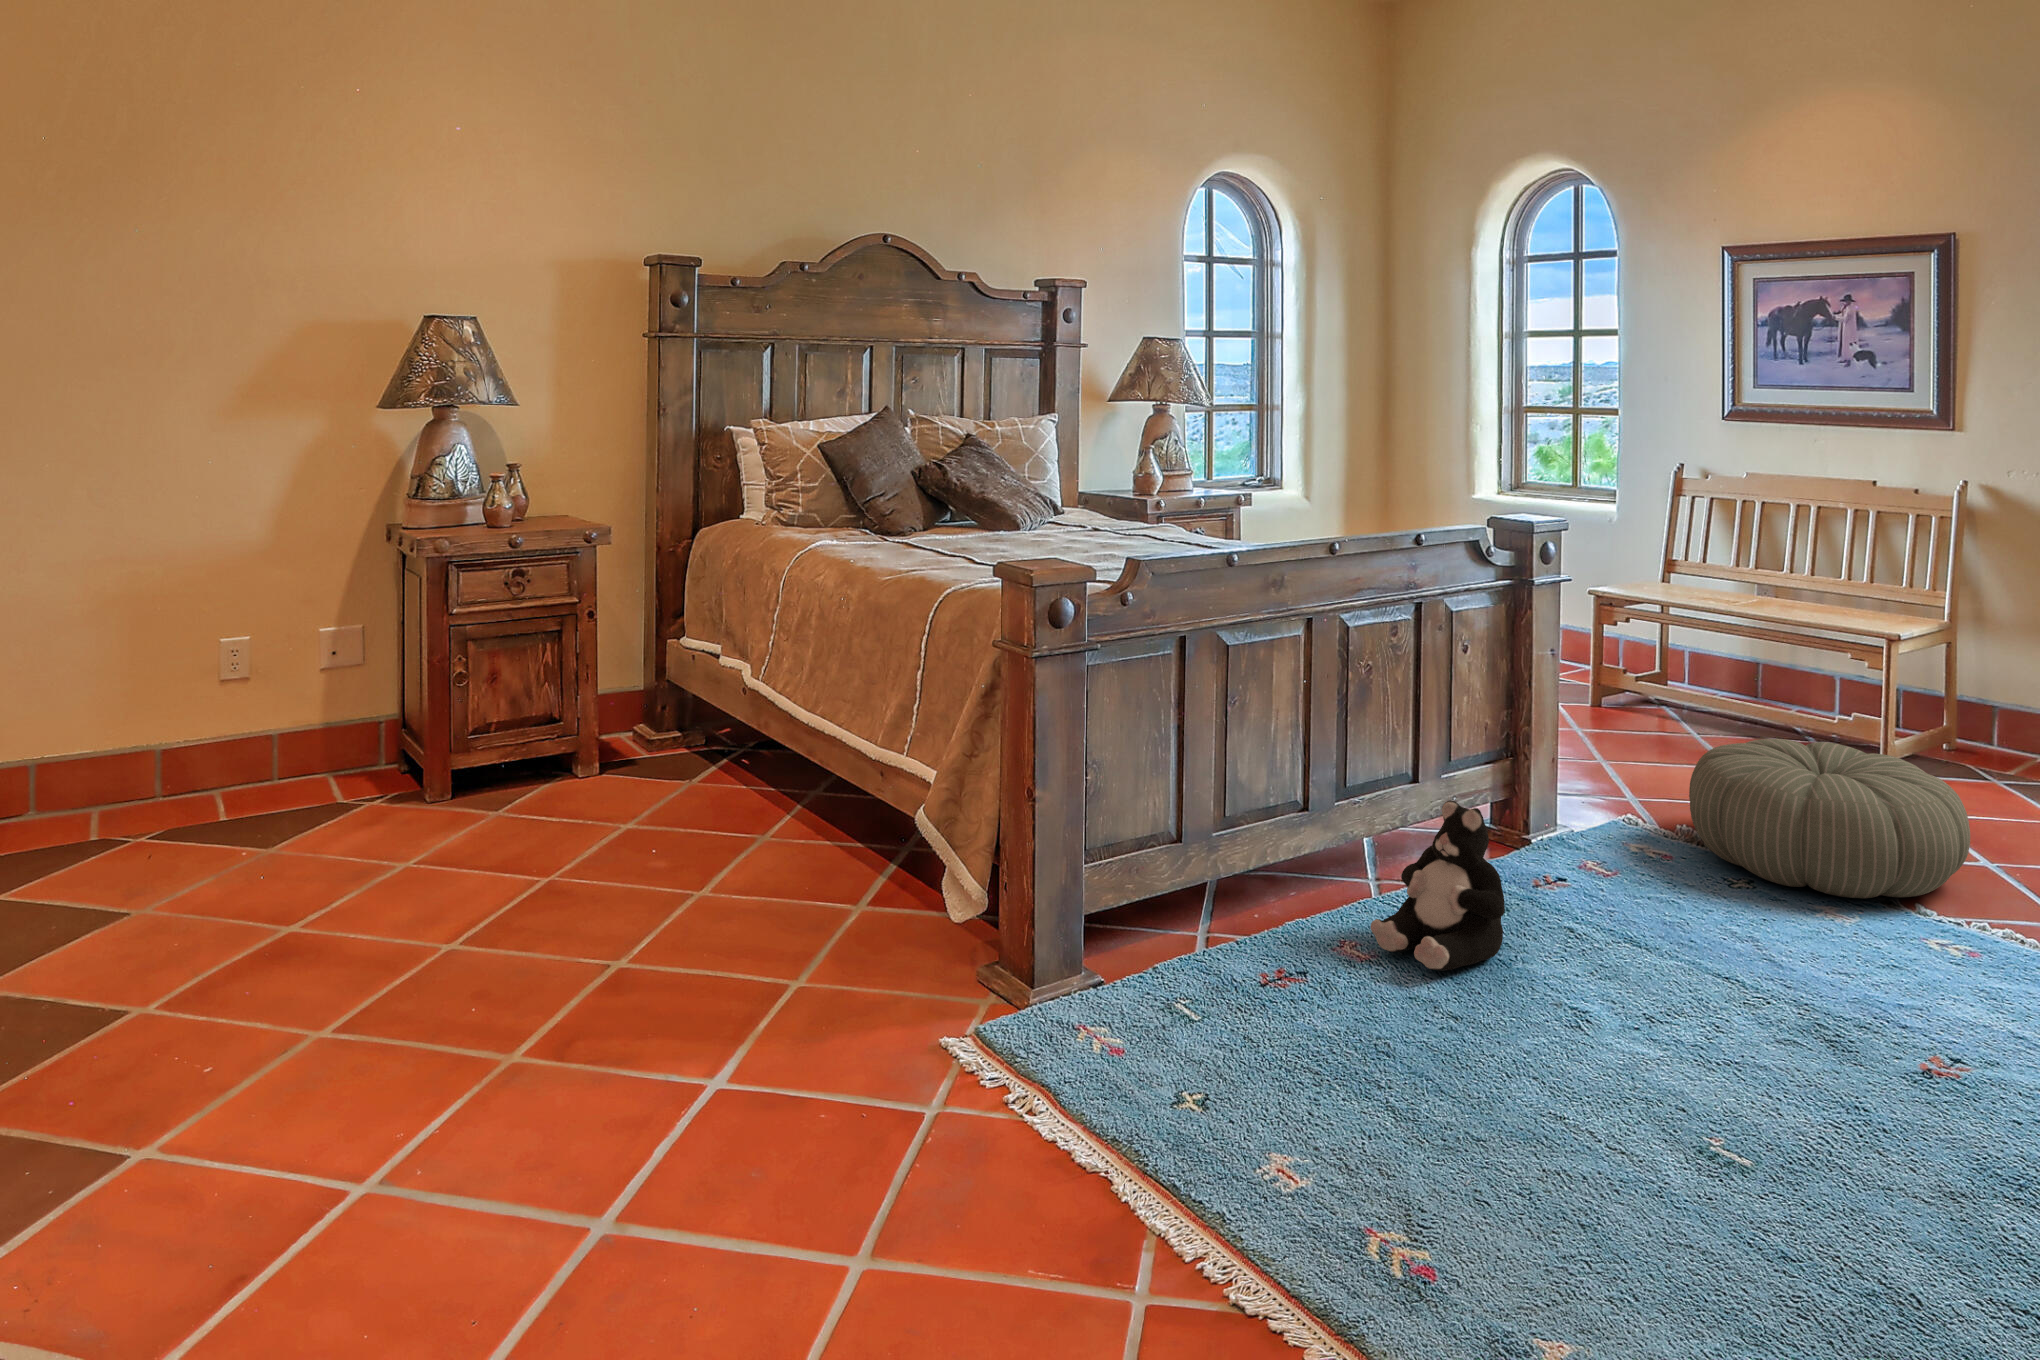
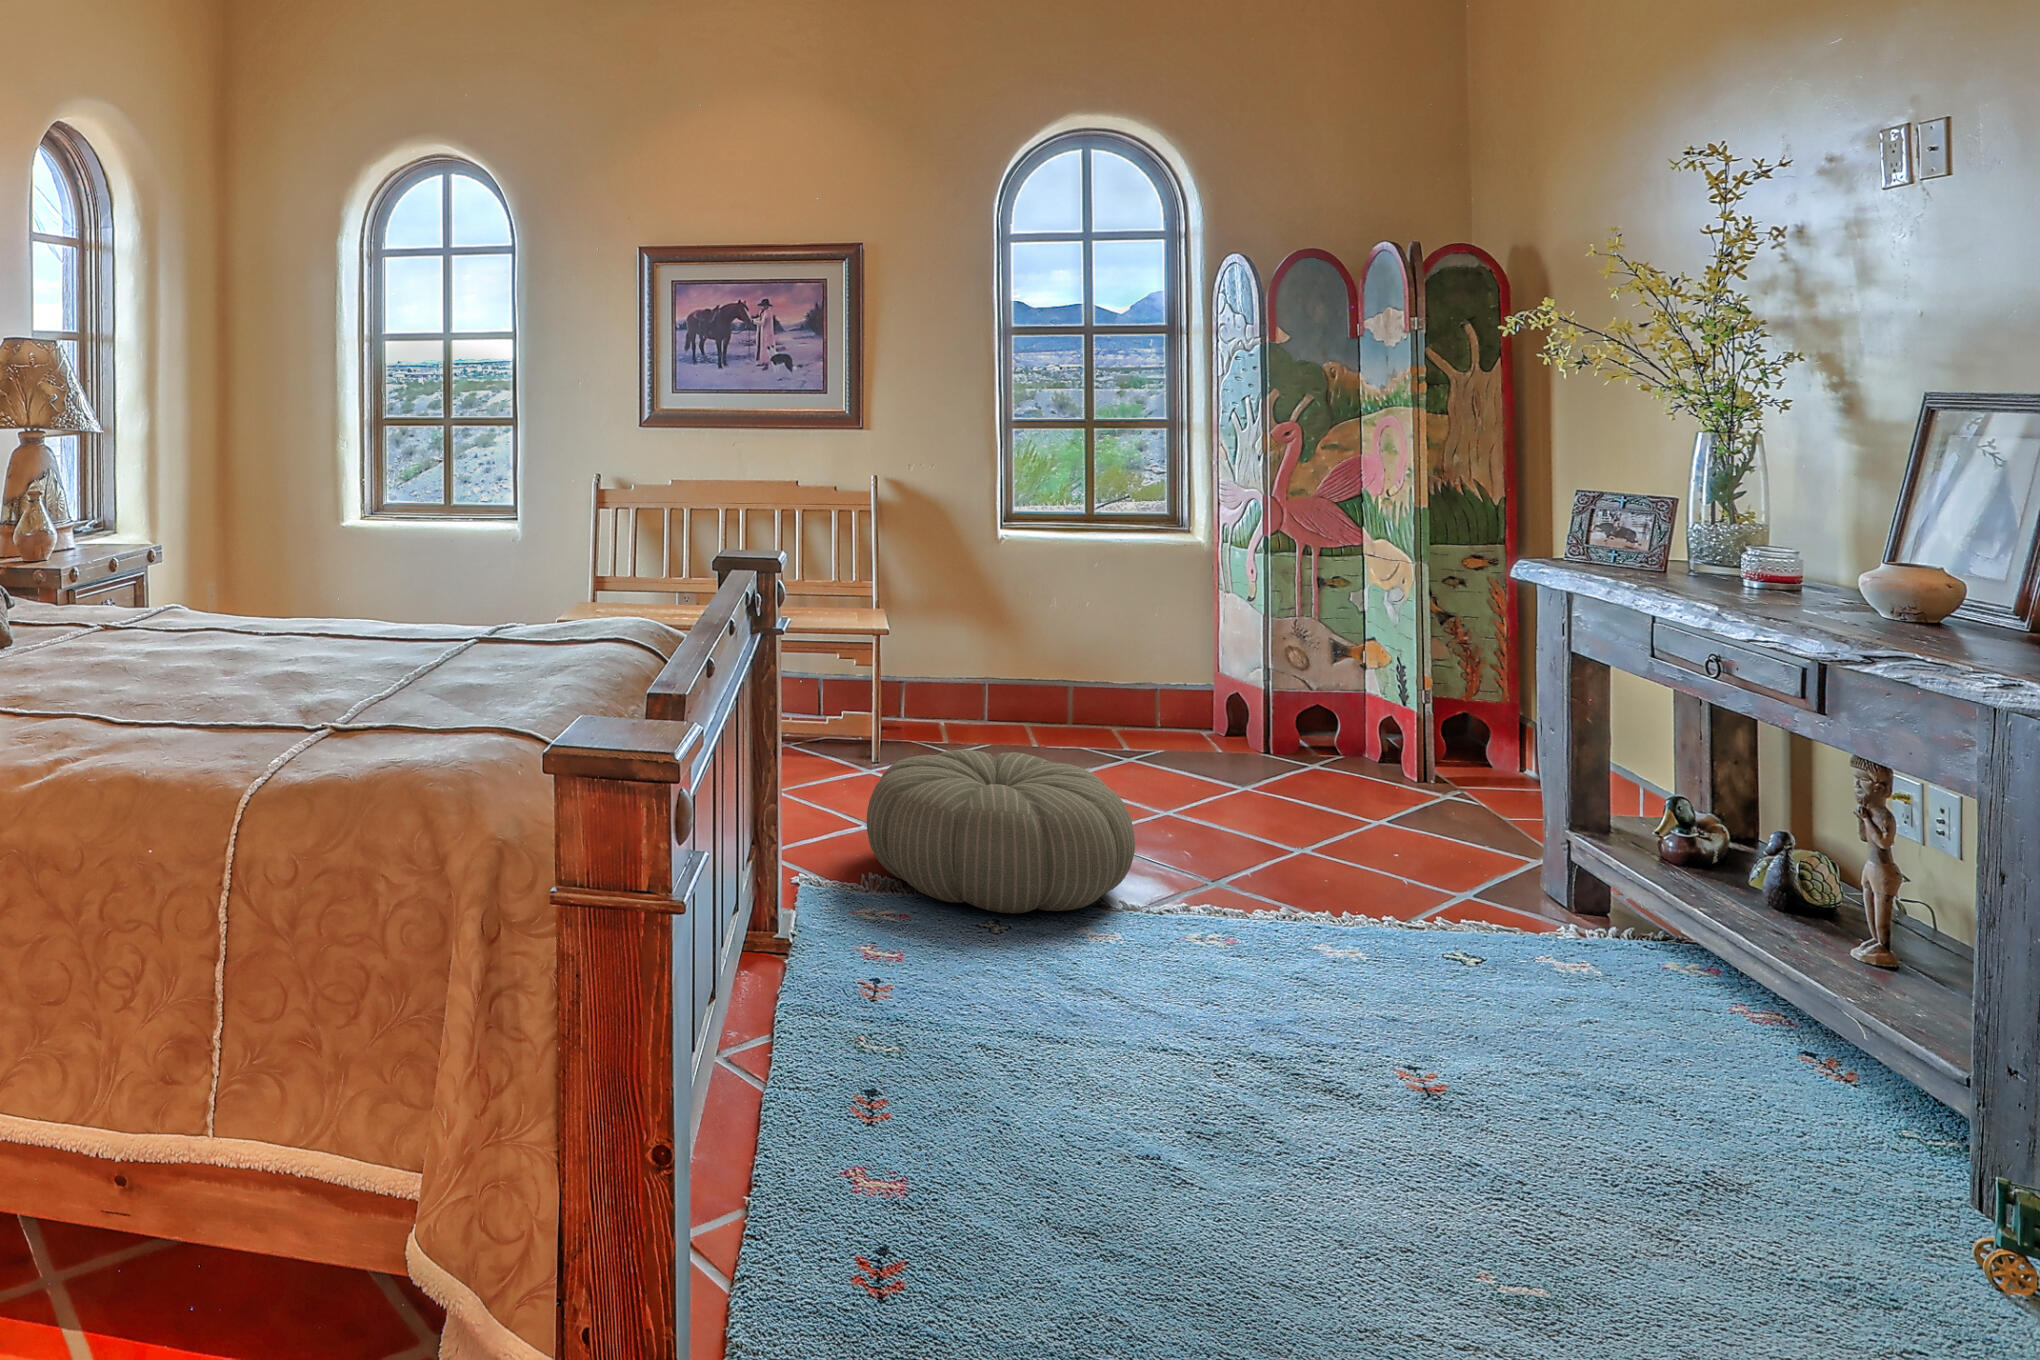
plush toy: present [1371,800,1505,971] -> none [844,923,1000,1160]

